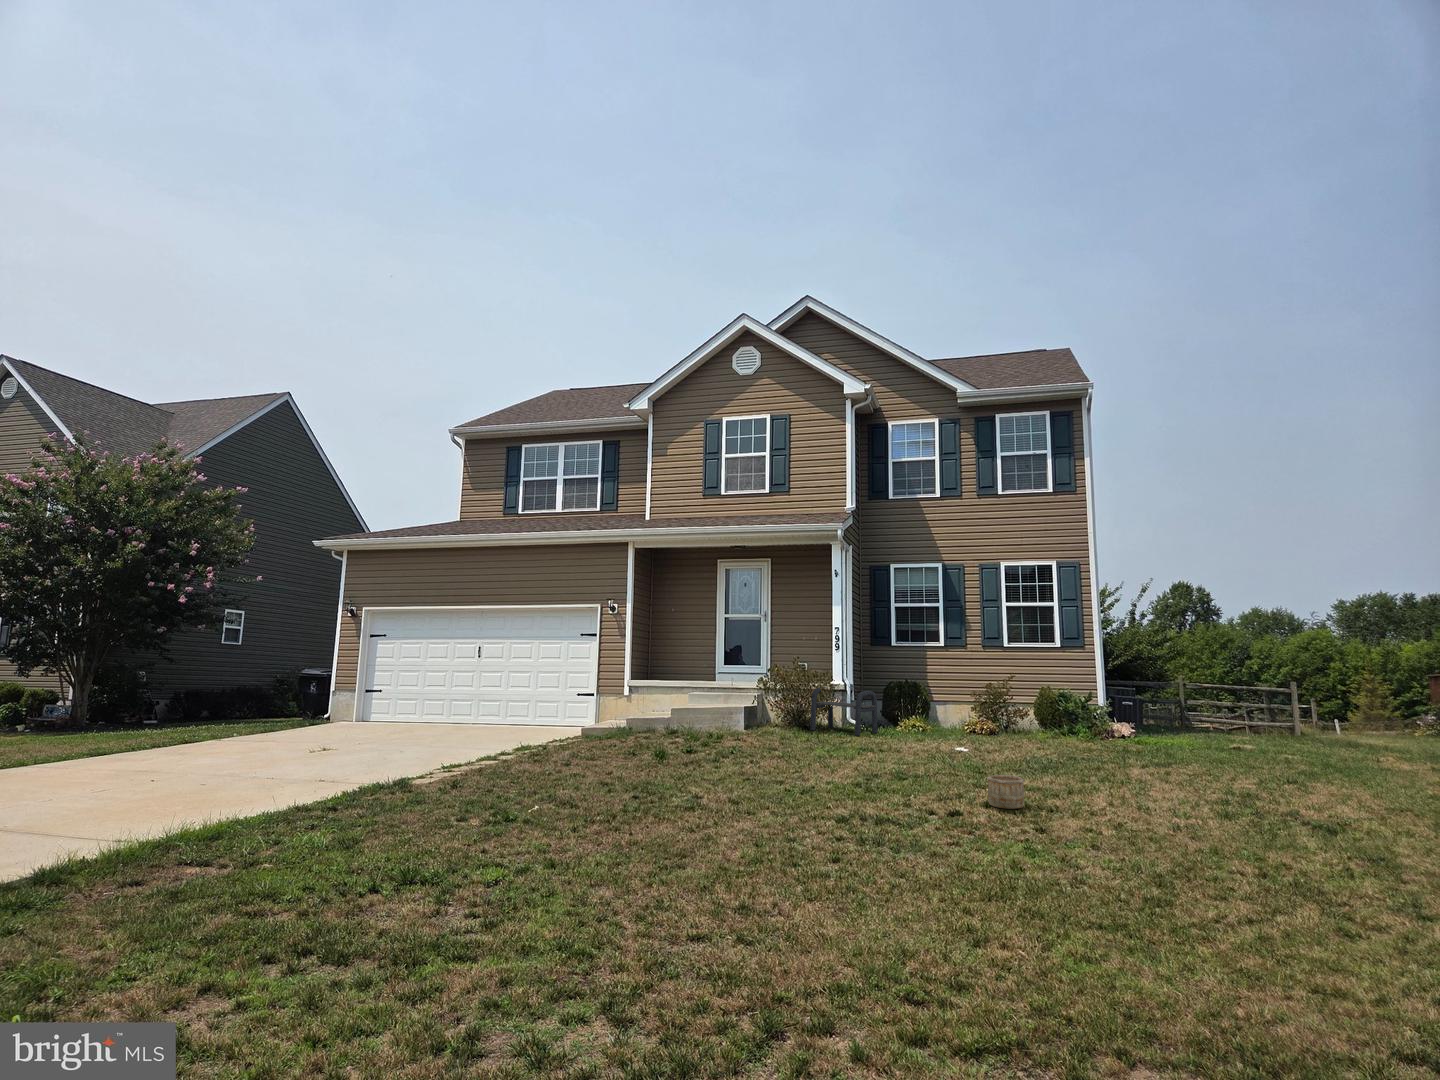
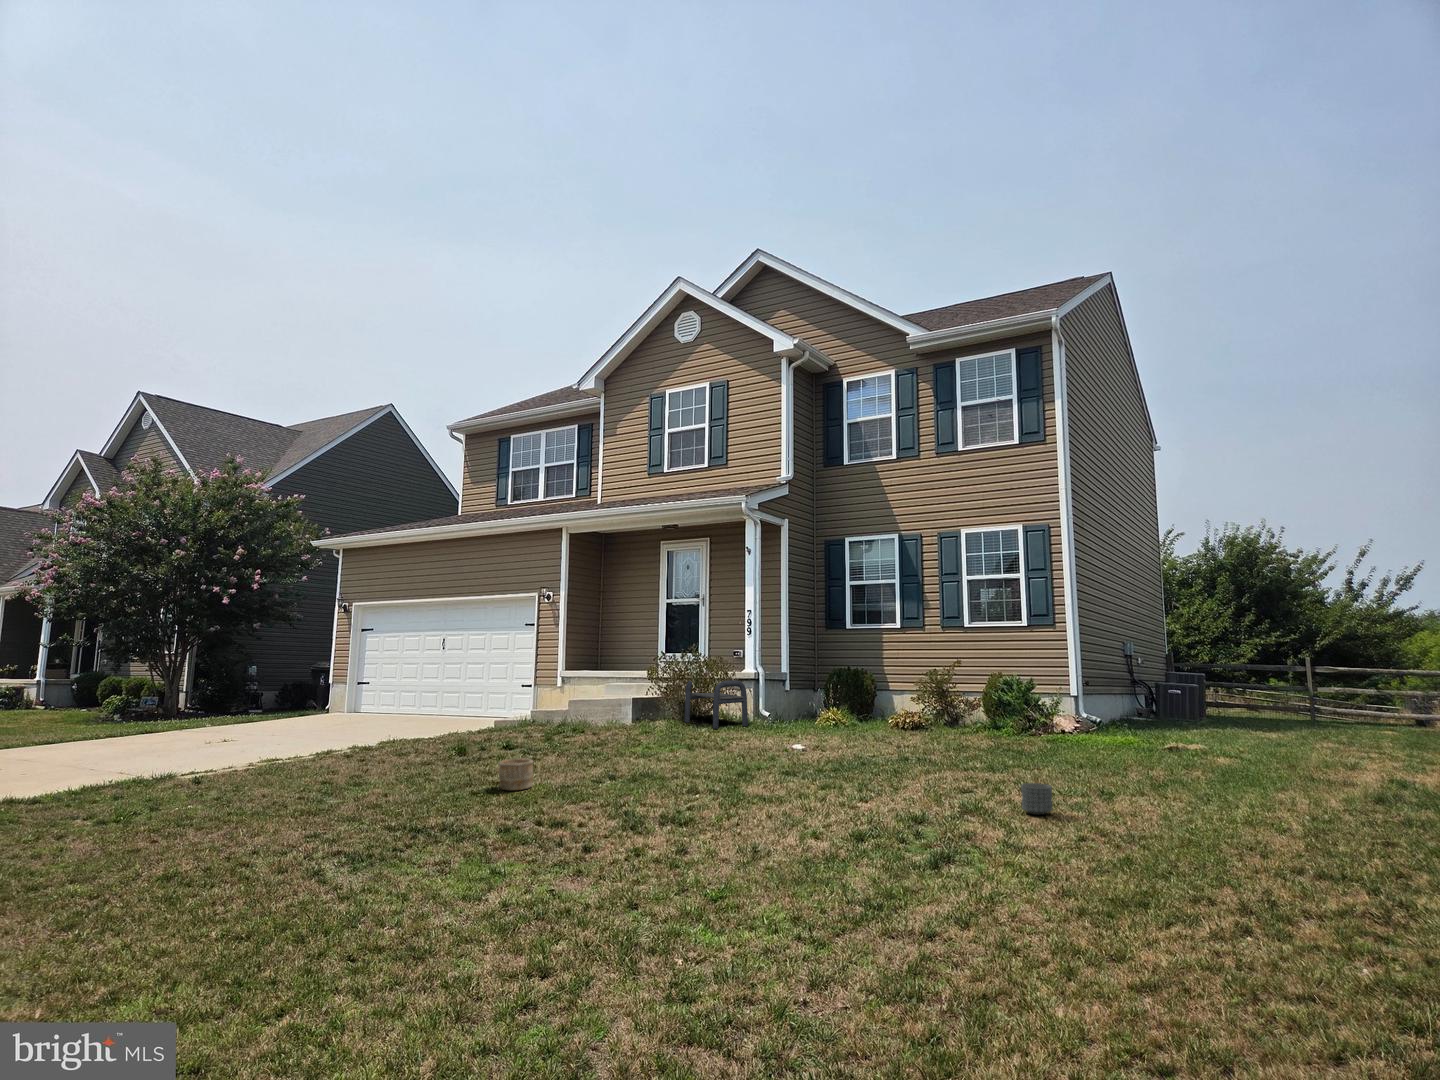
wooden bucket: present [987,775,1025,809] -> present [499,758,533,790]
planter: none [1302,775,1331,801] -> present [1021,783,1052,815]

